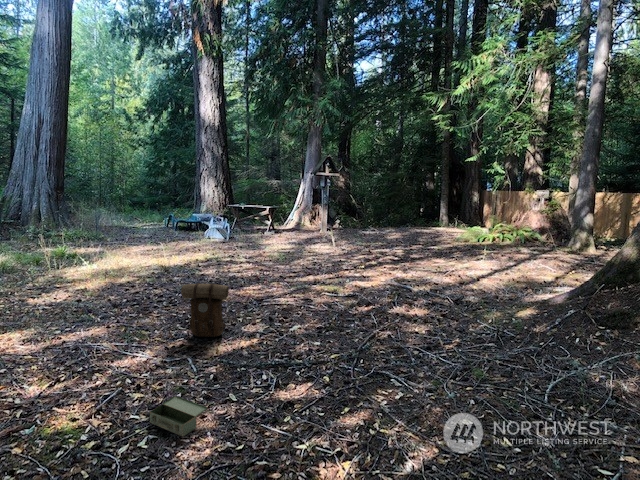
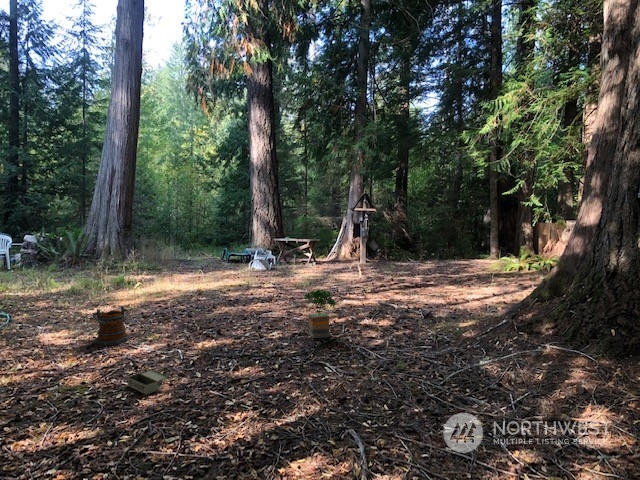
potted tree: none [328,274,368,332] -> present [304,290,336,338]
backpack: present [181,283,229,337] -> none [181,293,219,338]
bucket: none [65,302,114,354] -> present [93,306,130,345]

